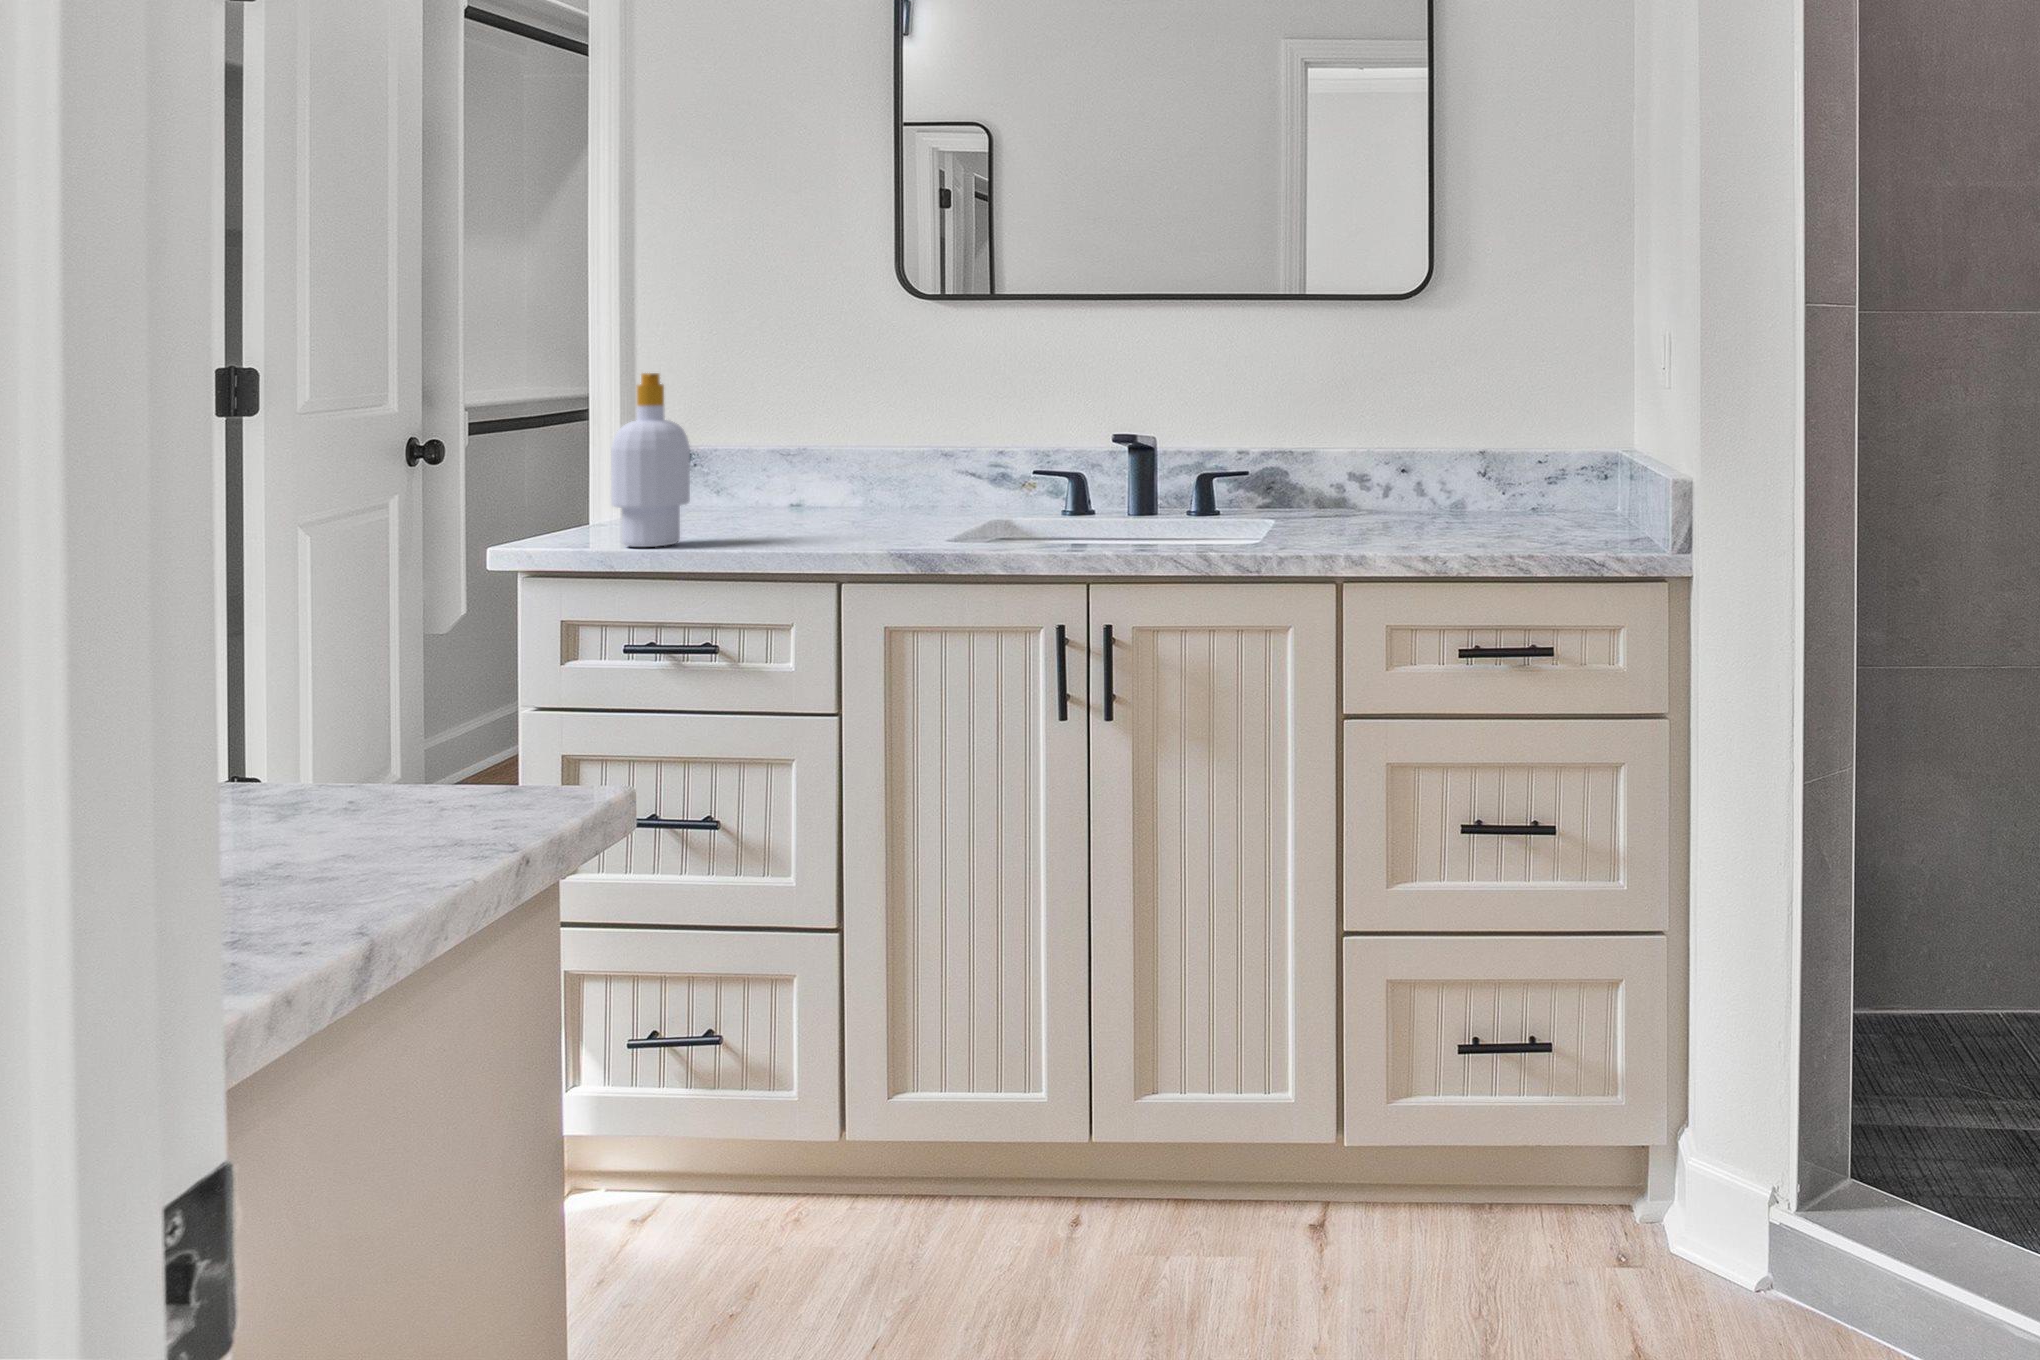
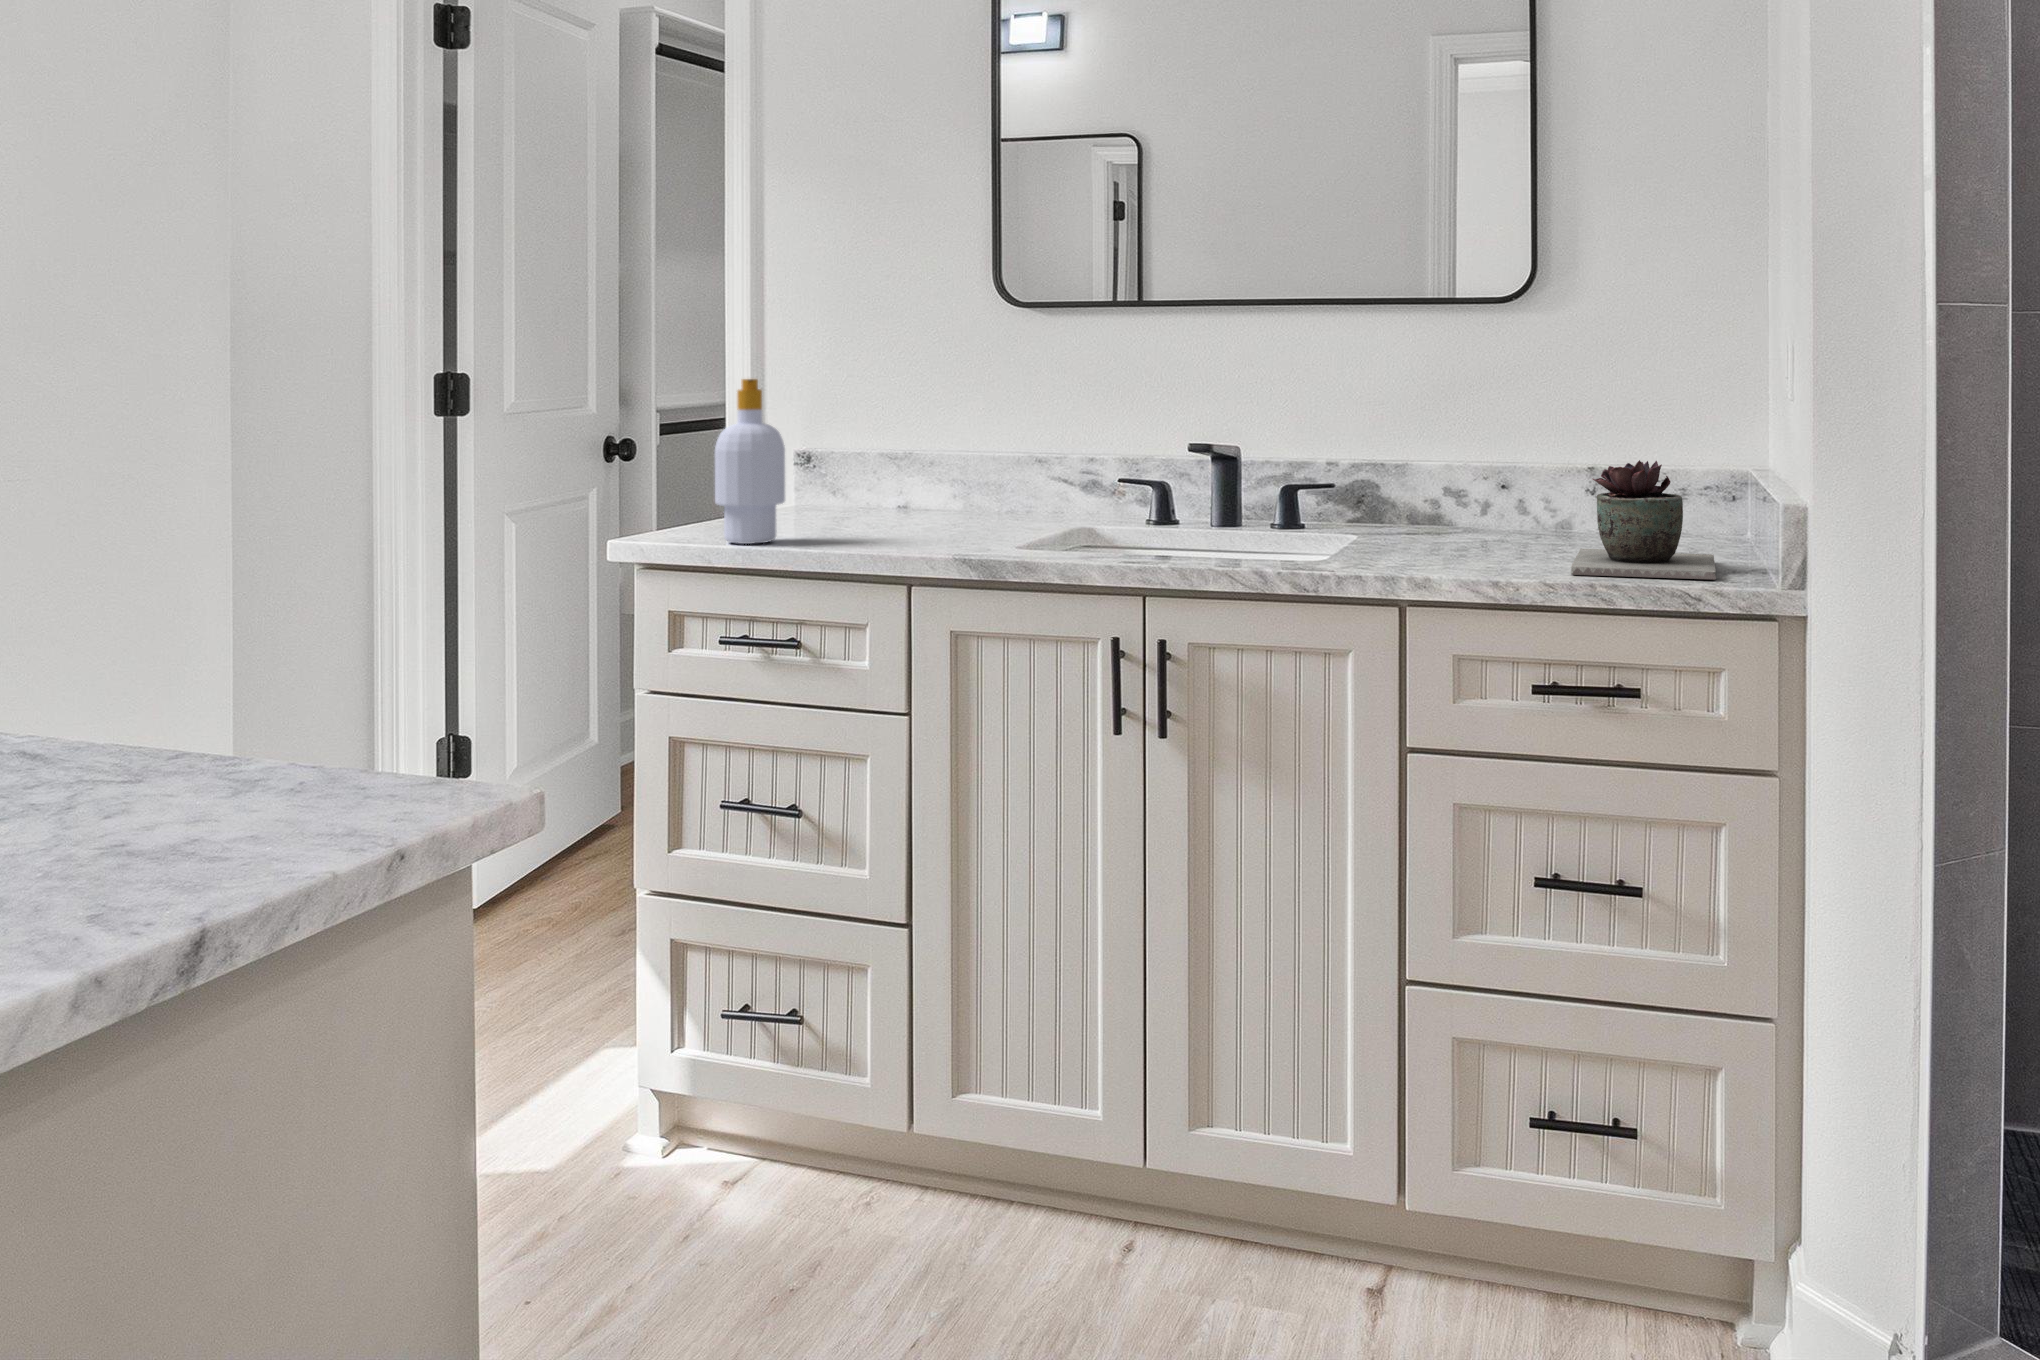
succulent plant: none [1486,442,1614,547] -> present [1571,460,1716,580]

